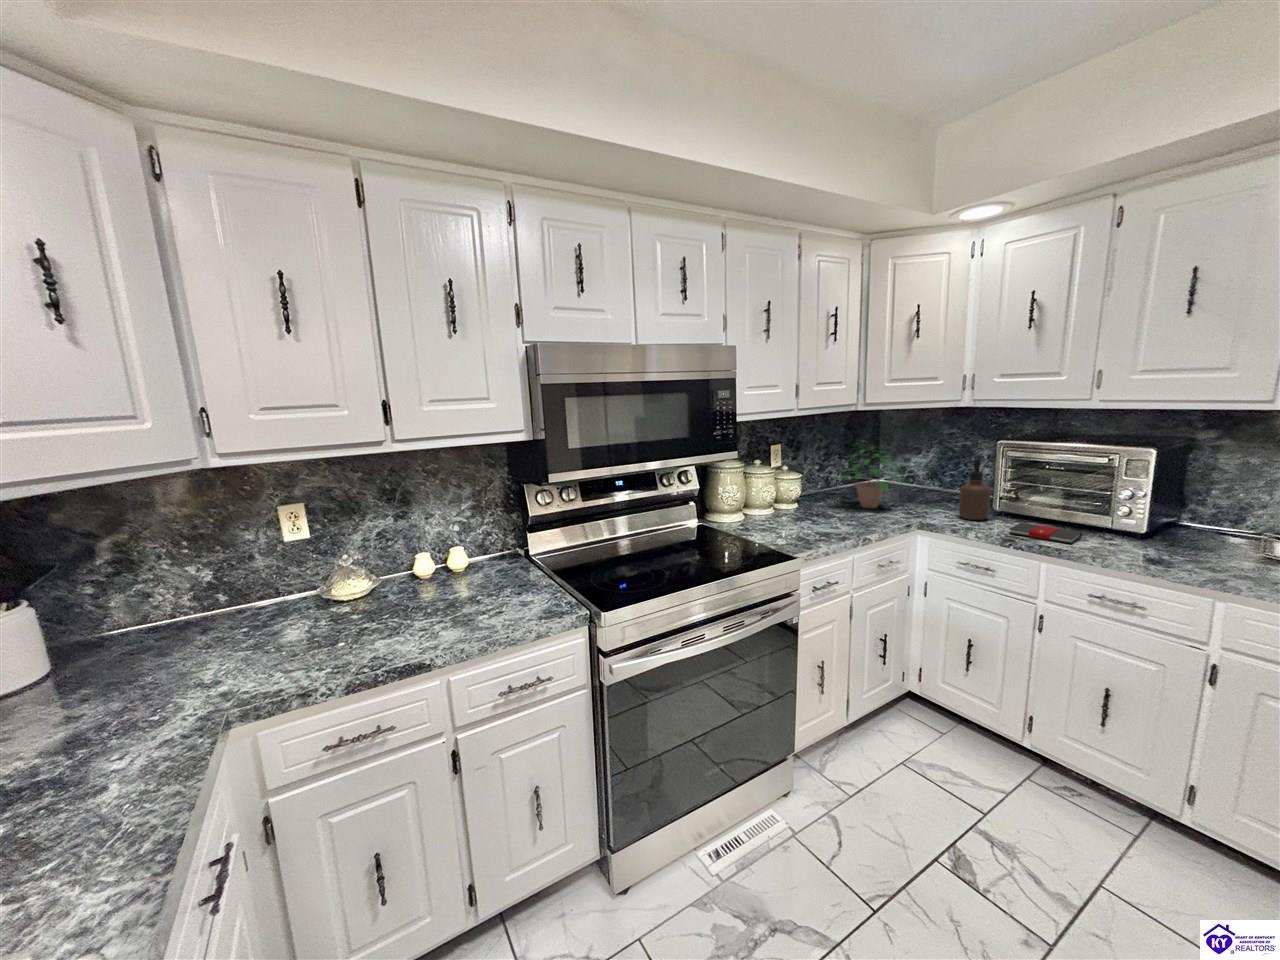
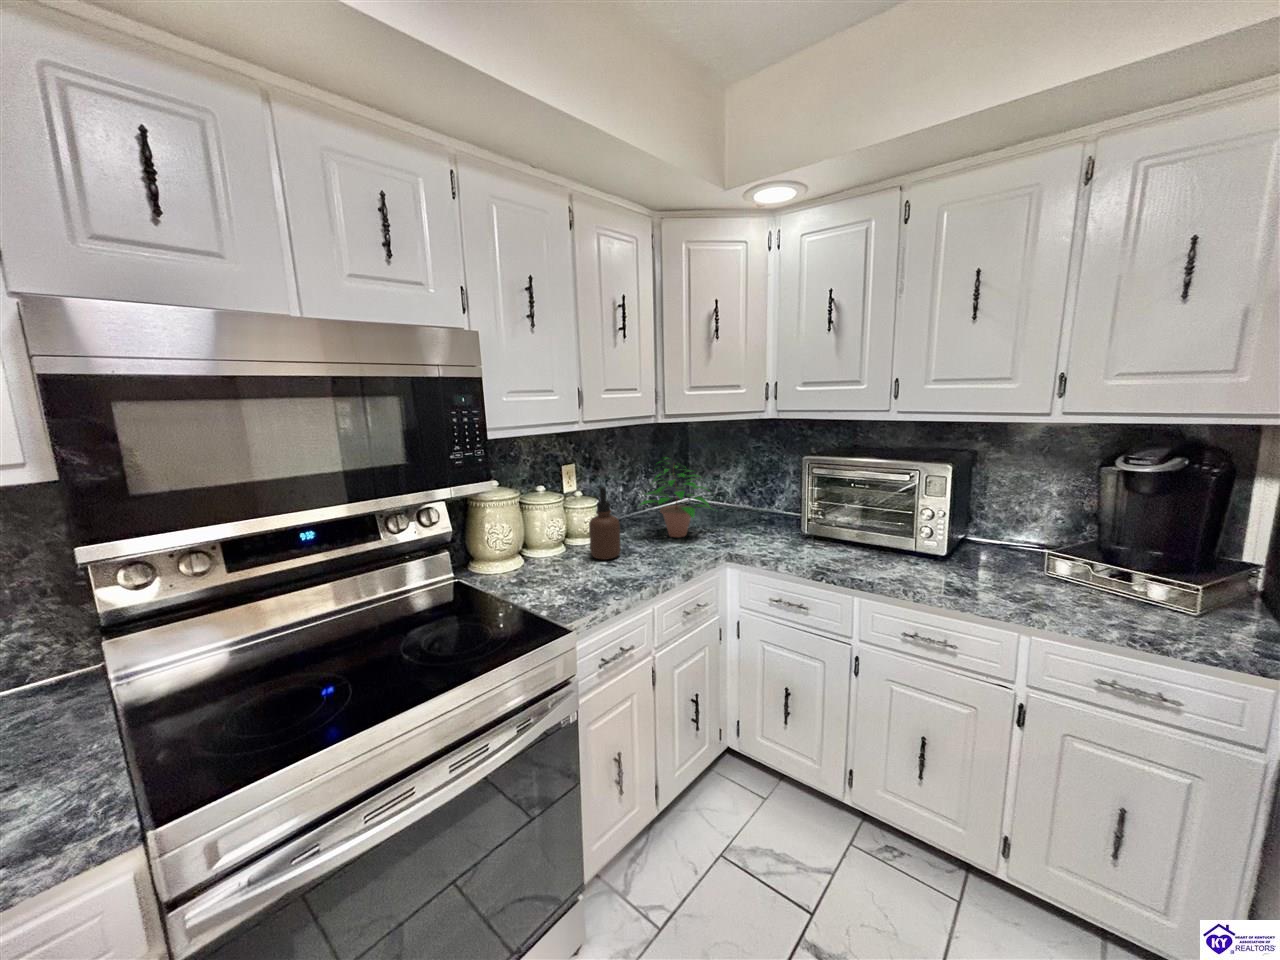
soap dispenser: present [959,460,991,520] -> present [589,487,621,560]
book: present [1009,523,1082,544] -> none [819,548,889,573]

